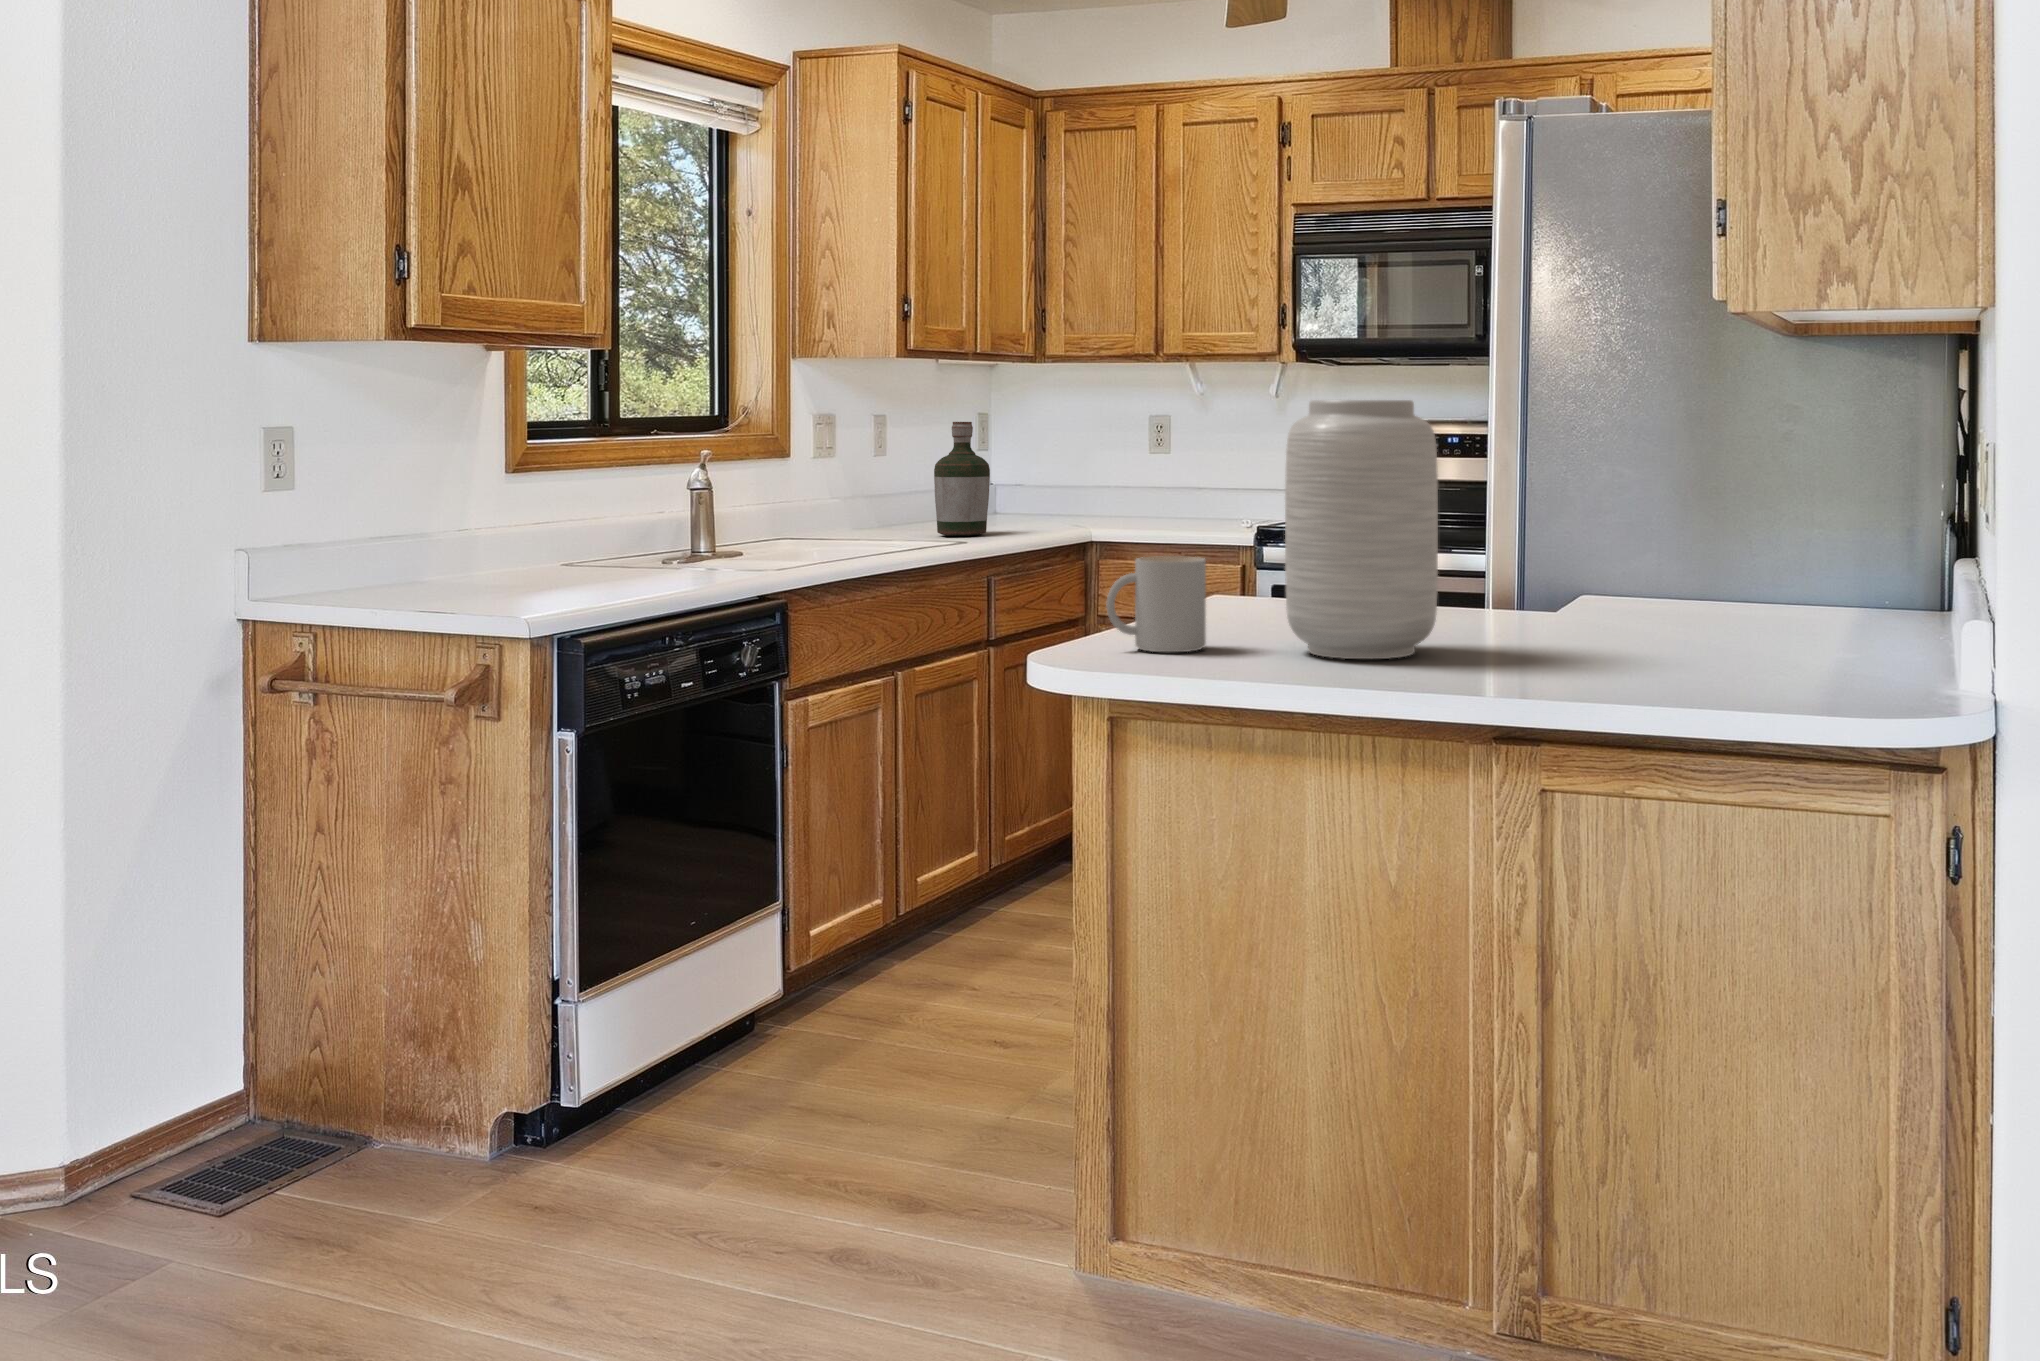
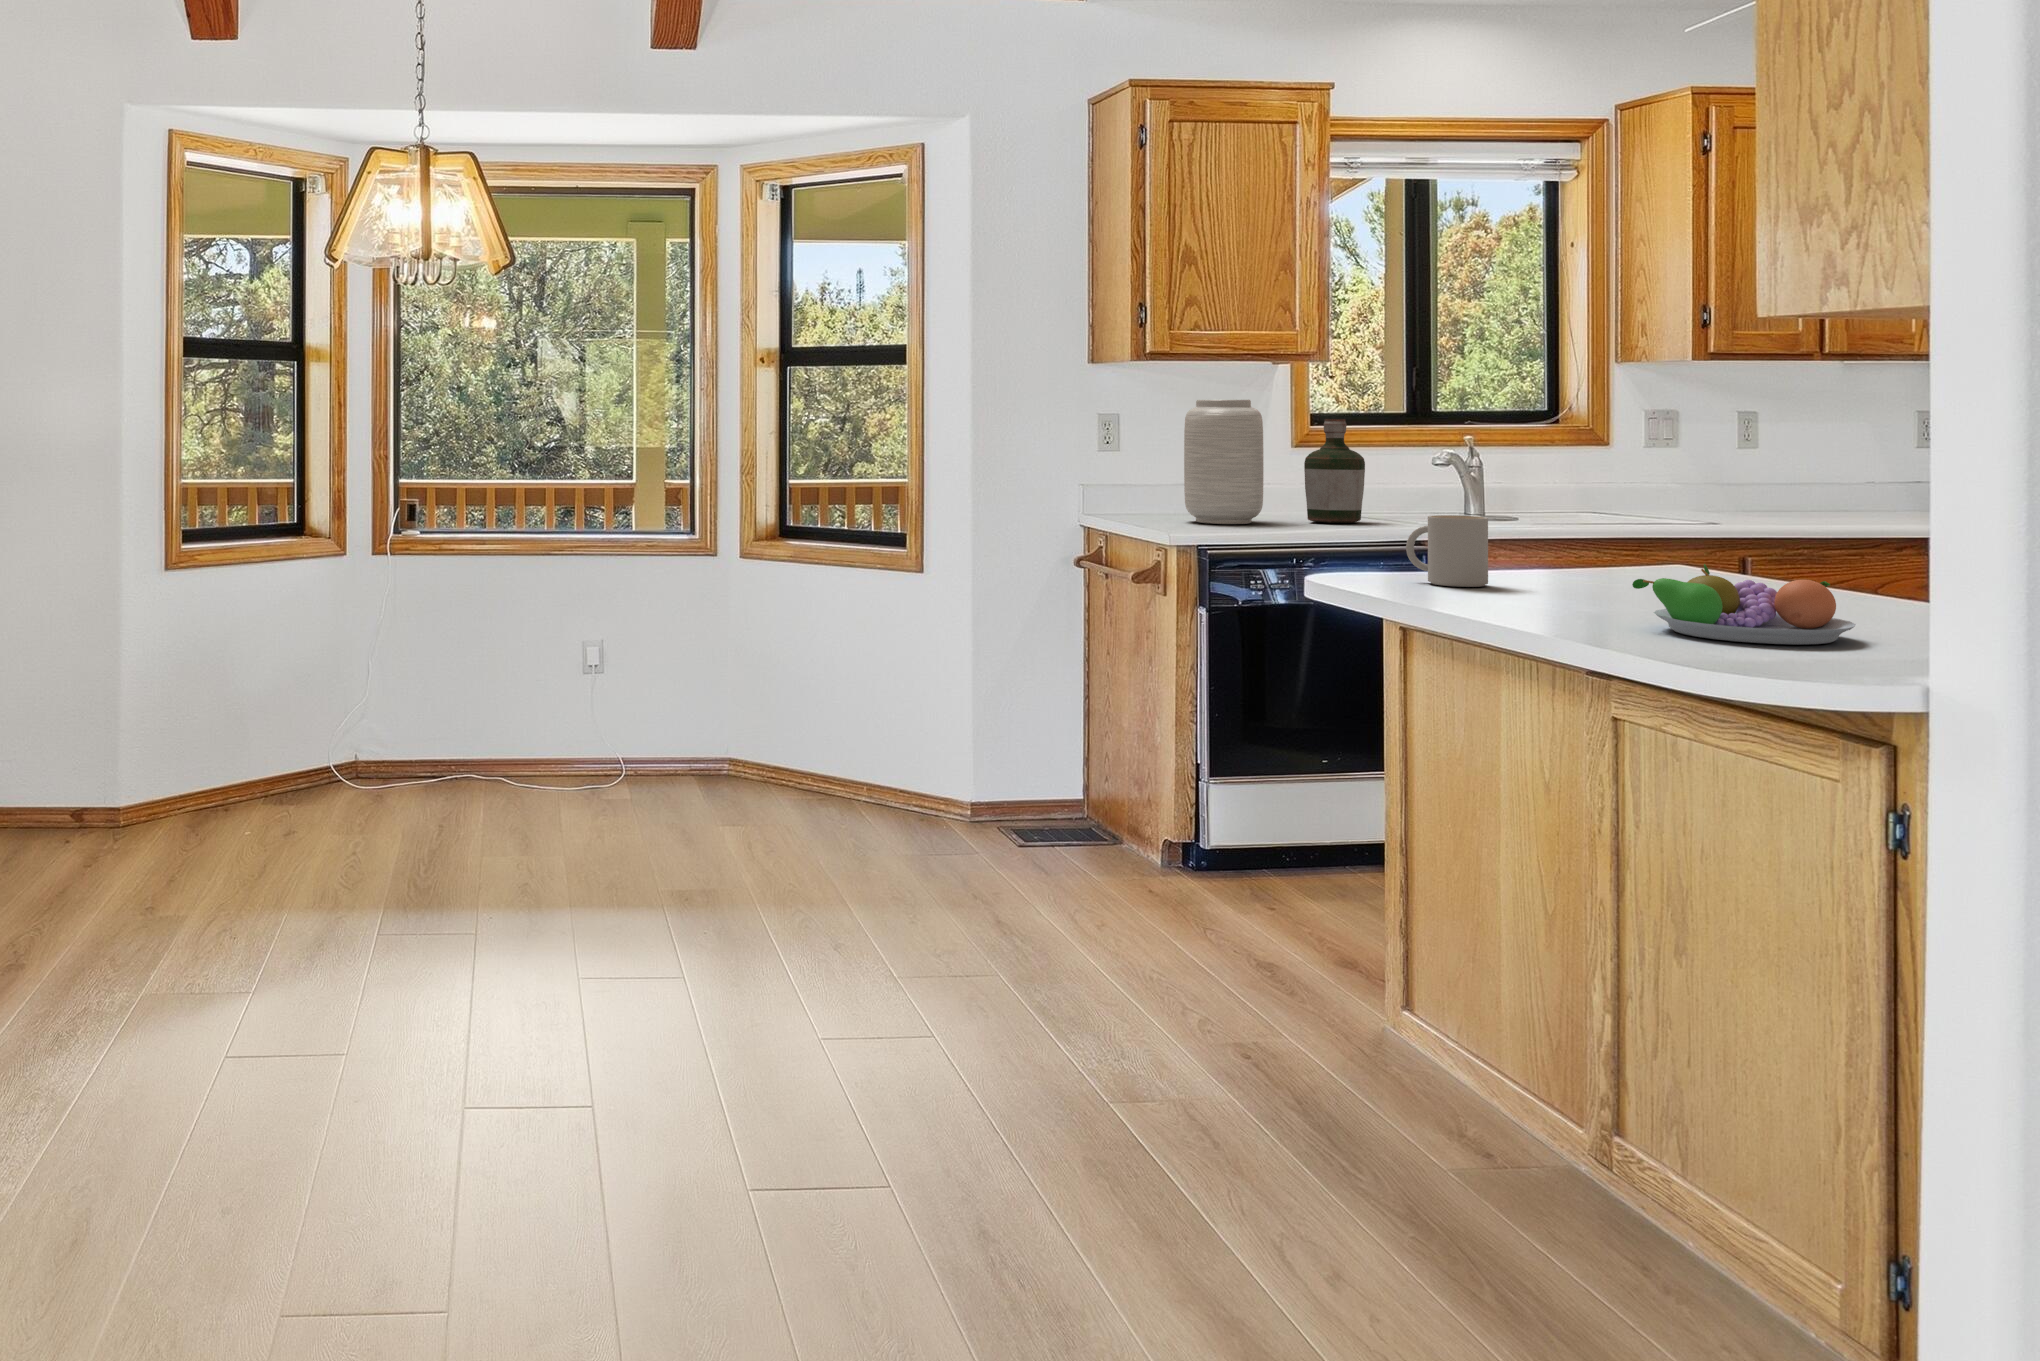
vase: present [1285,400,1438,659] -> present [1184,399,1264,524]
bottle: present [934,422,990,536] -> present [1304,419,1365,523]
fruit bowl: none [1542,595,1732,682] -> present [1632,564,1856,644]

